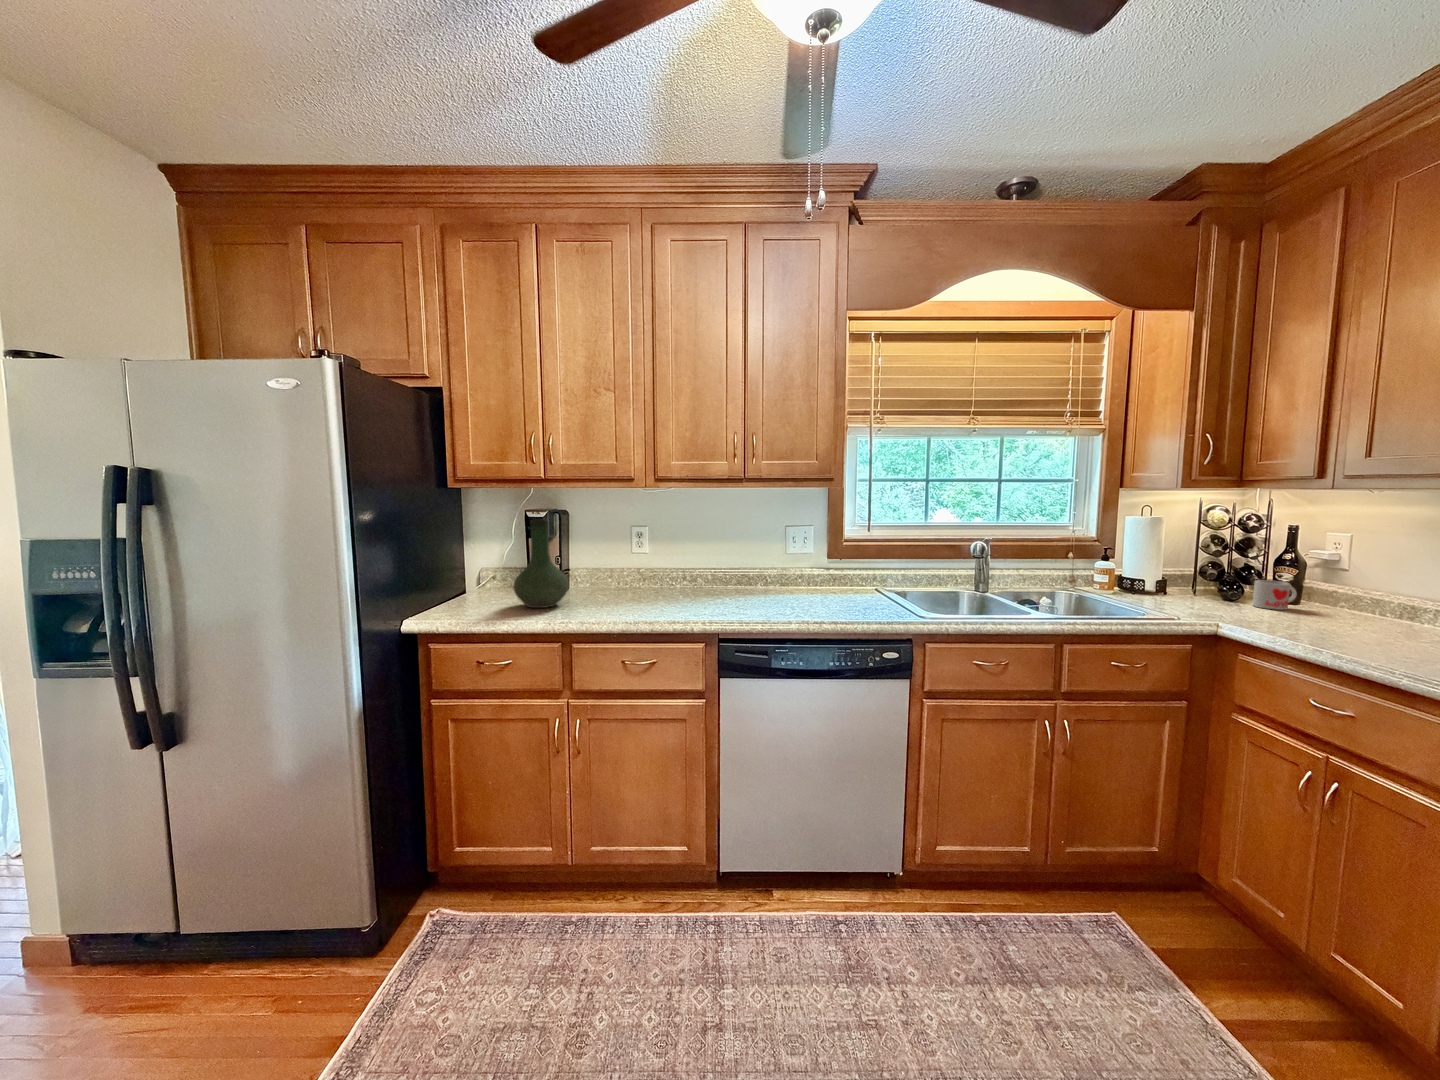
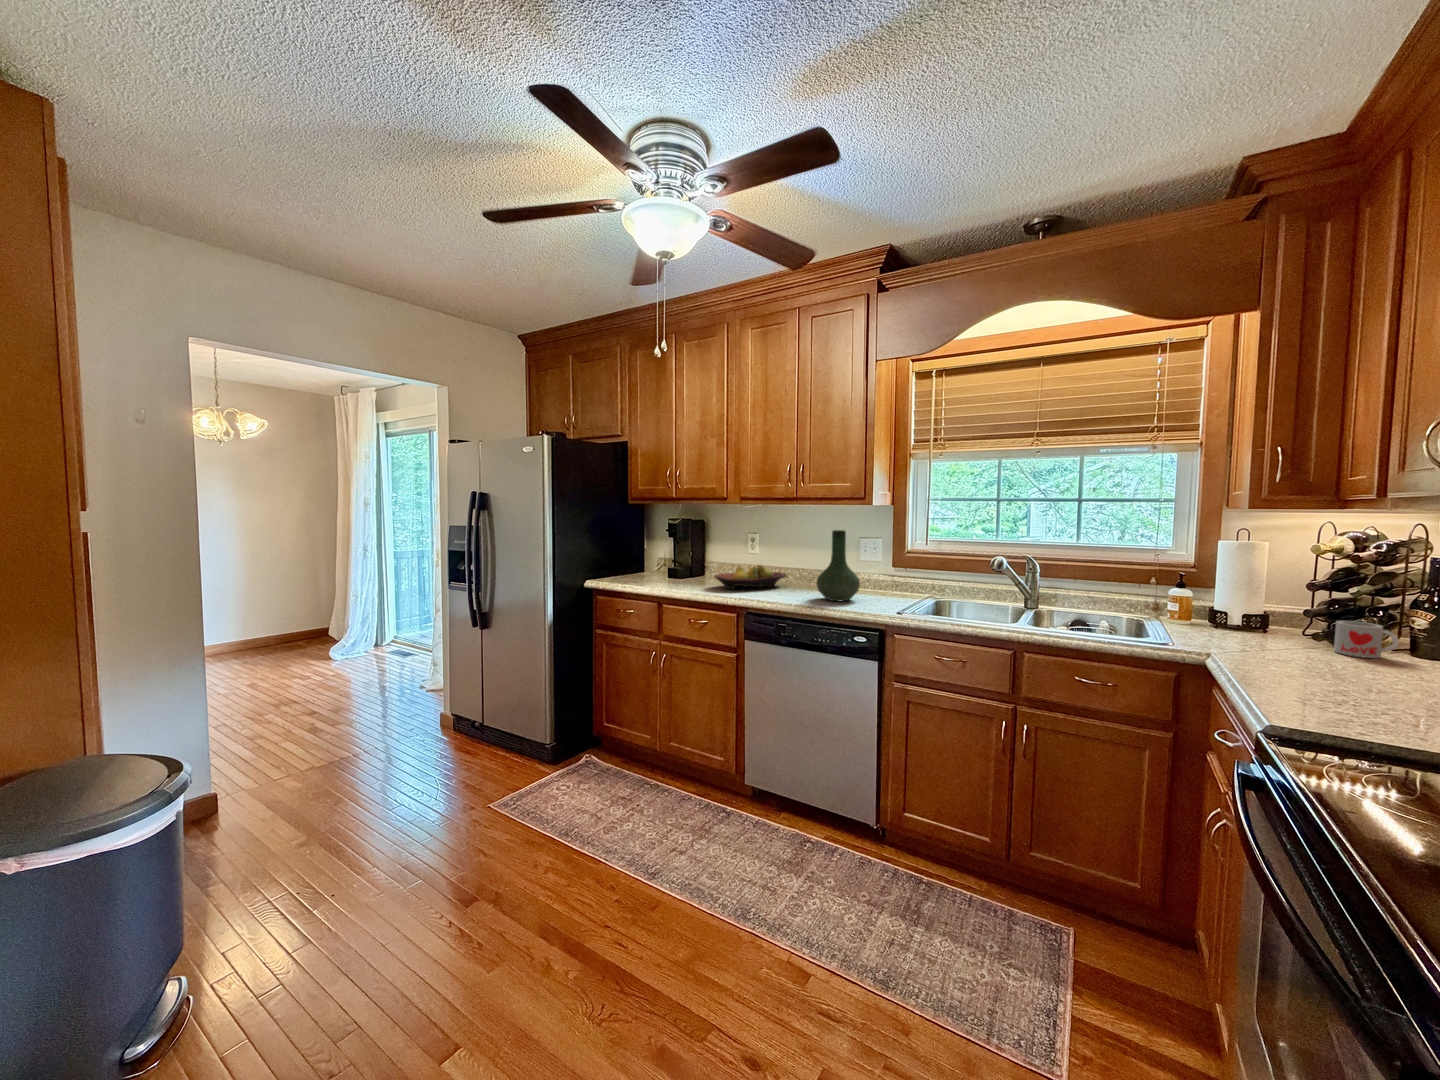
vase: present [514,520,568,608] -> present [817,530,860,601]
fruit bowl: none [631,570,714,609] -> present [714,565,787,589]

